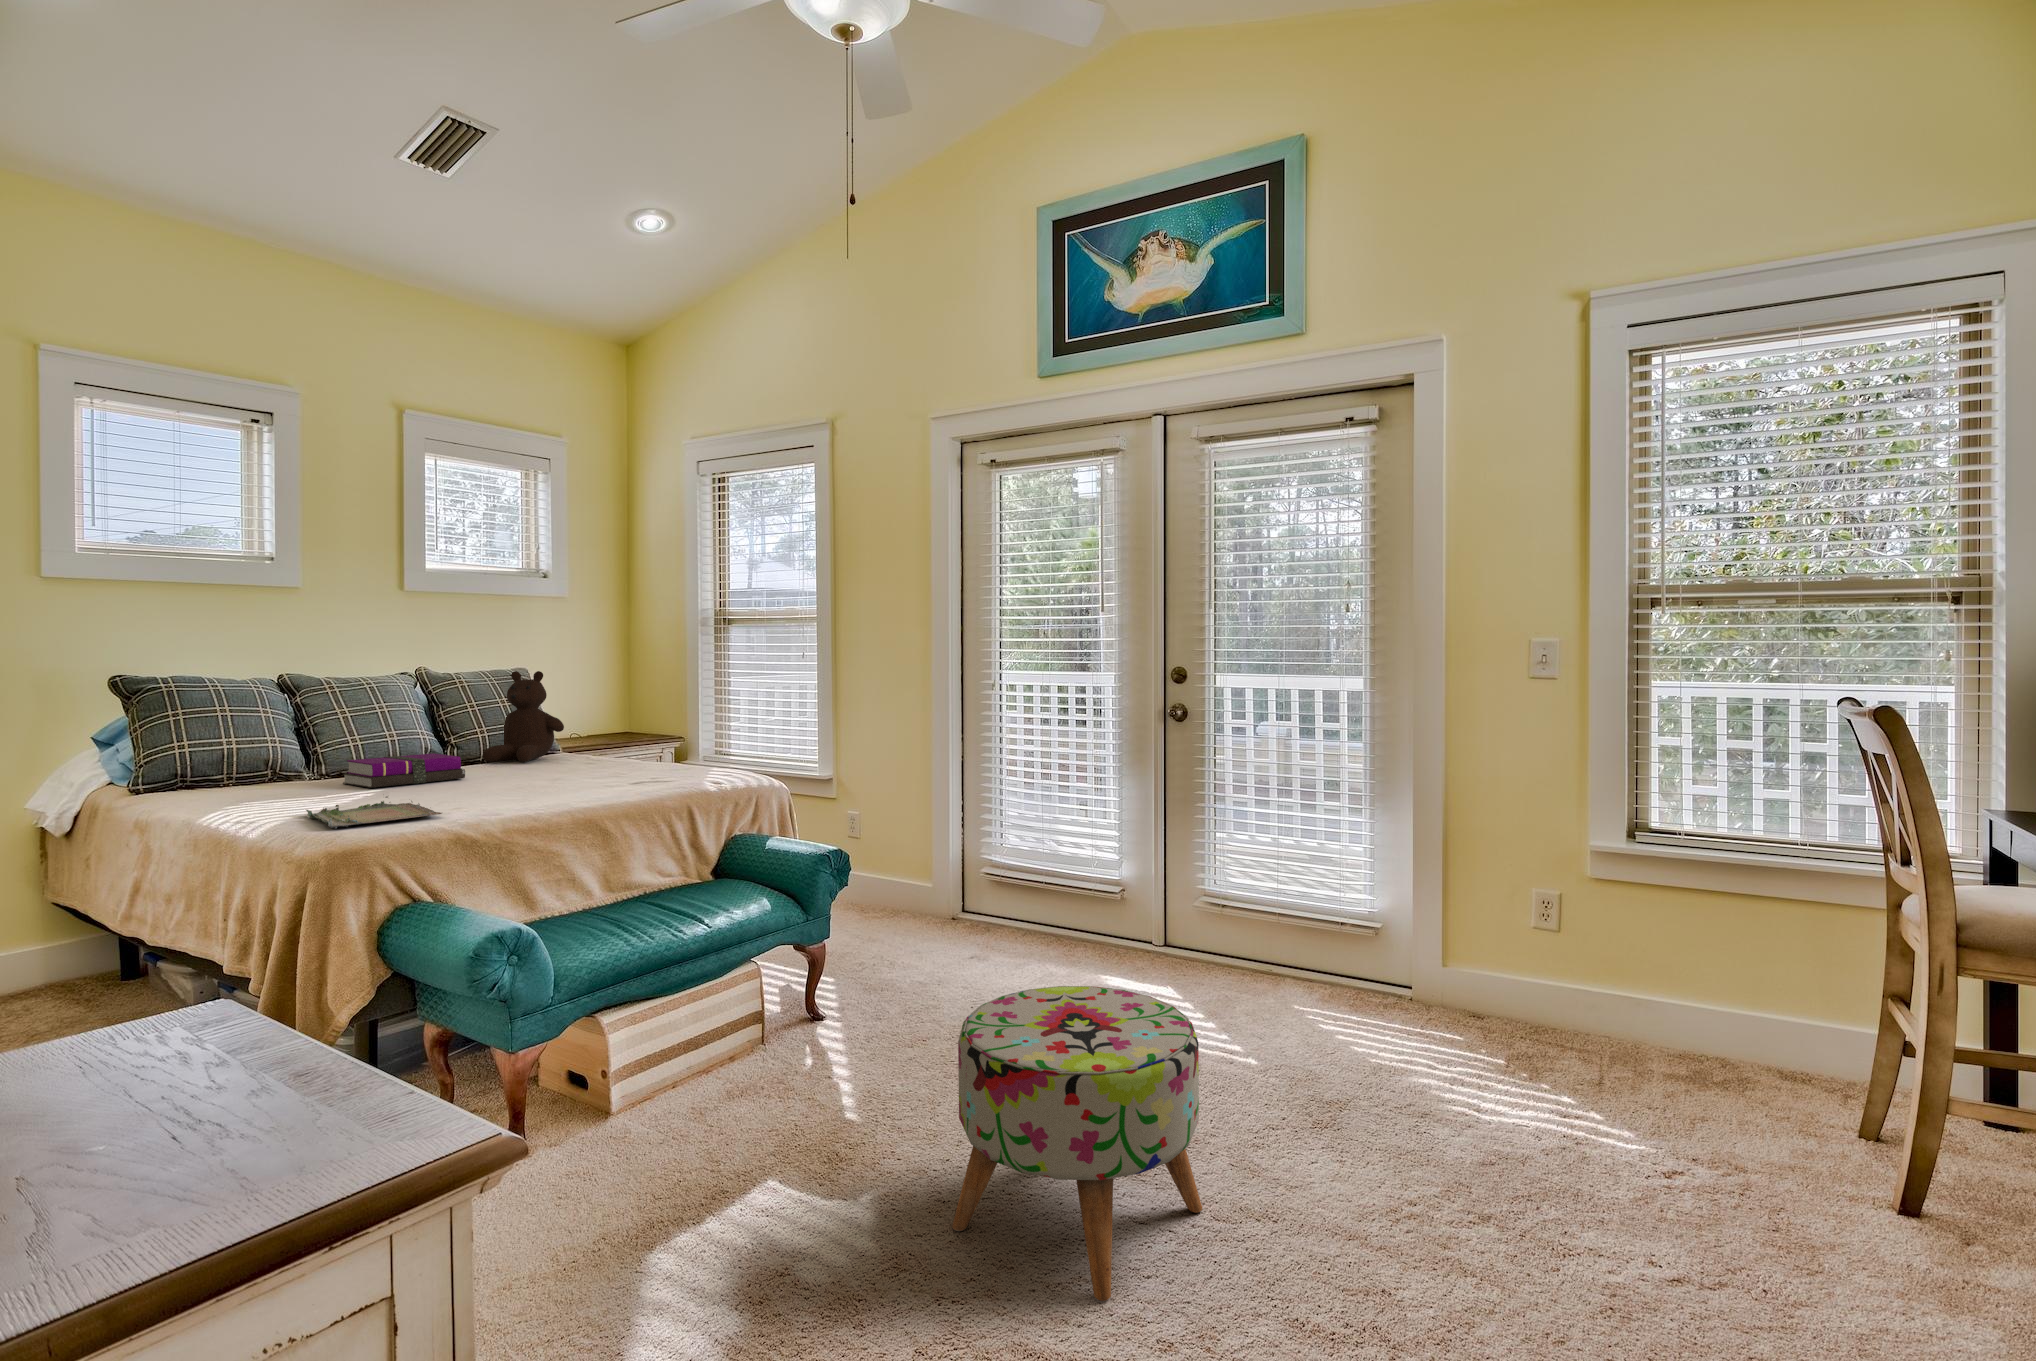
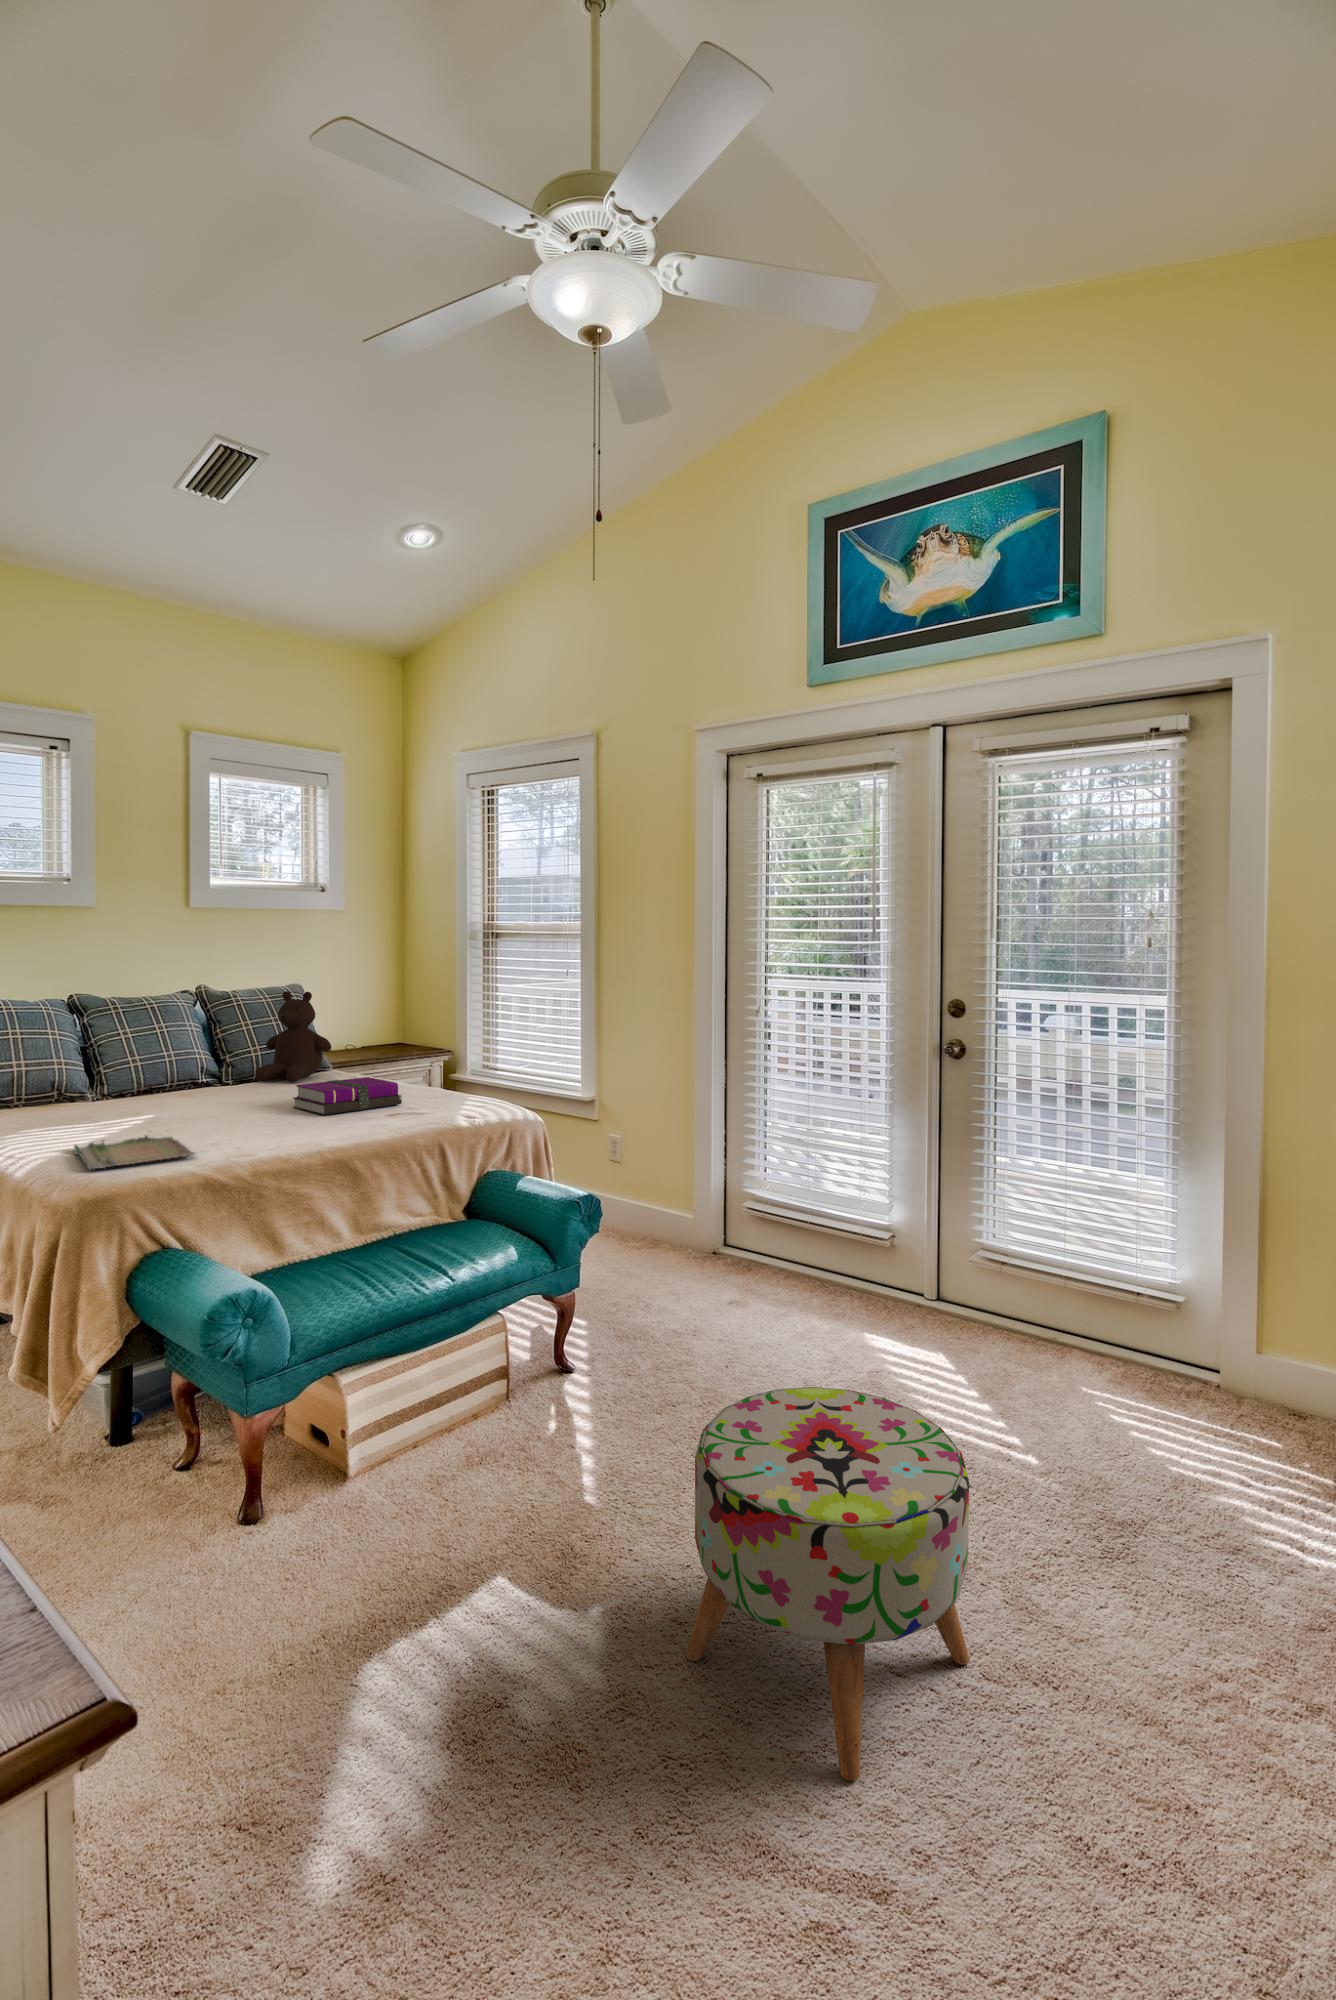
notebook: present [343,753,465,788] -> present [293,1077,402,1115]

